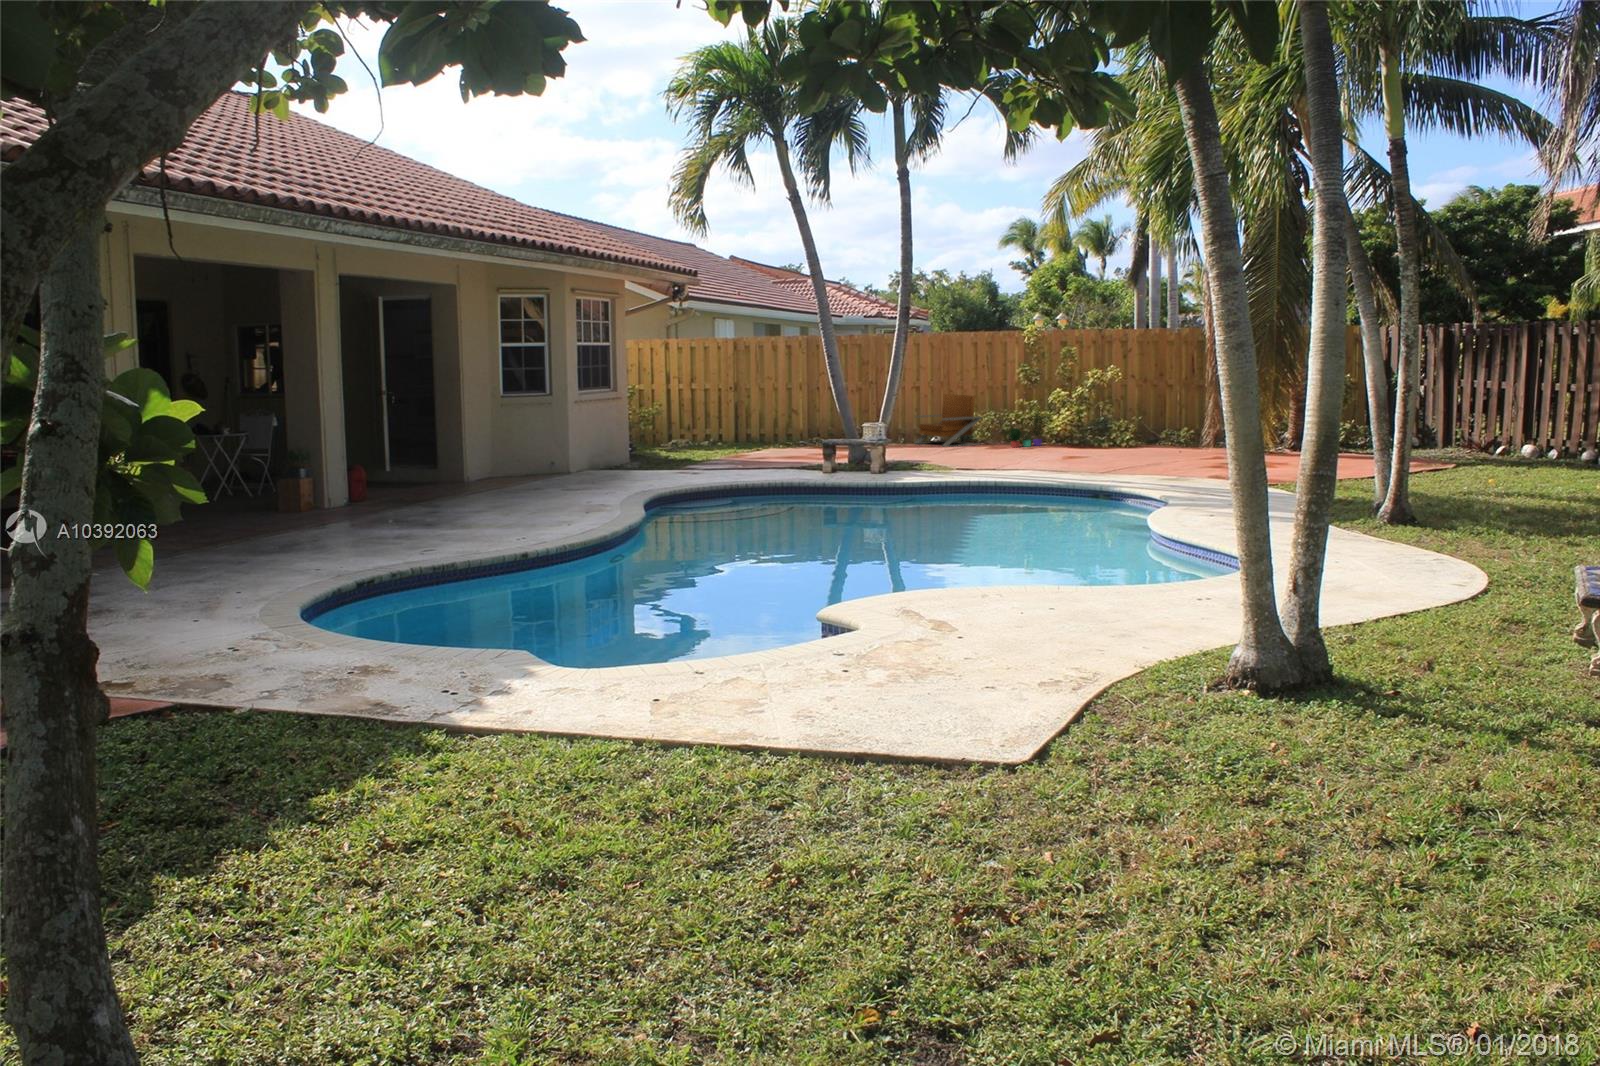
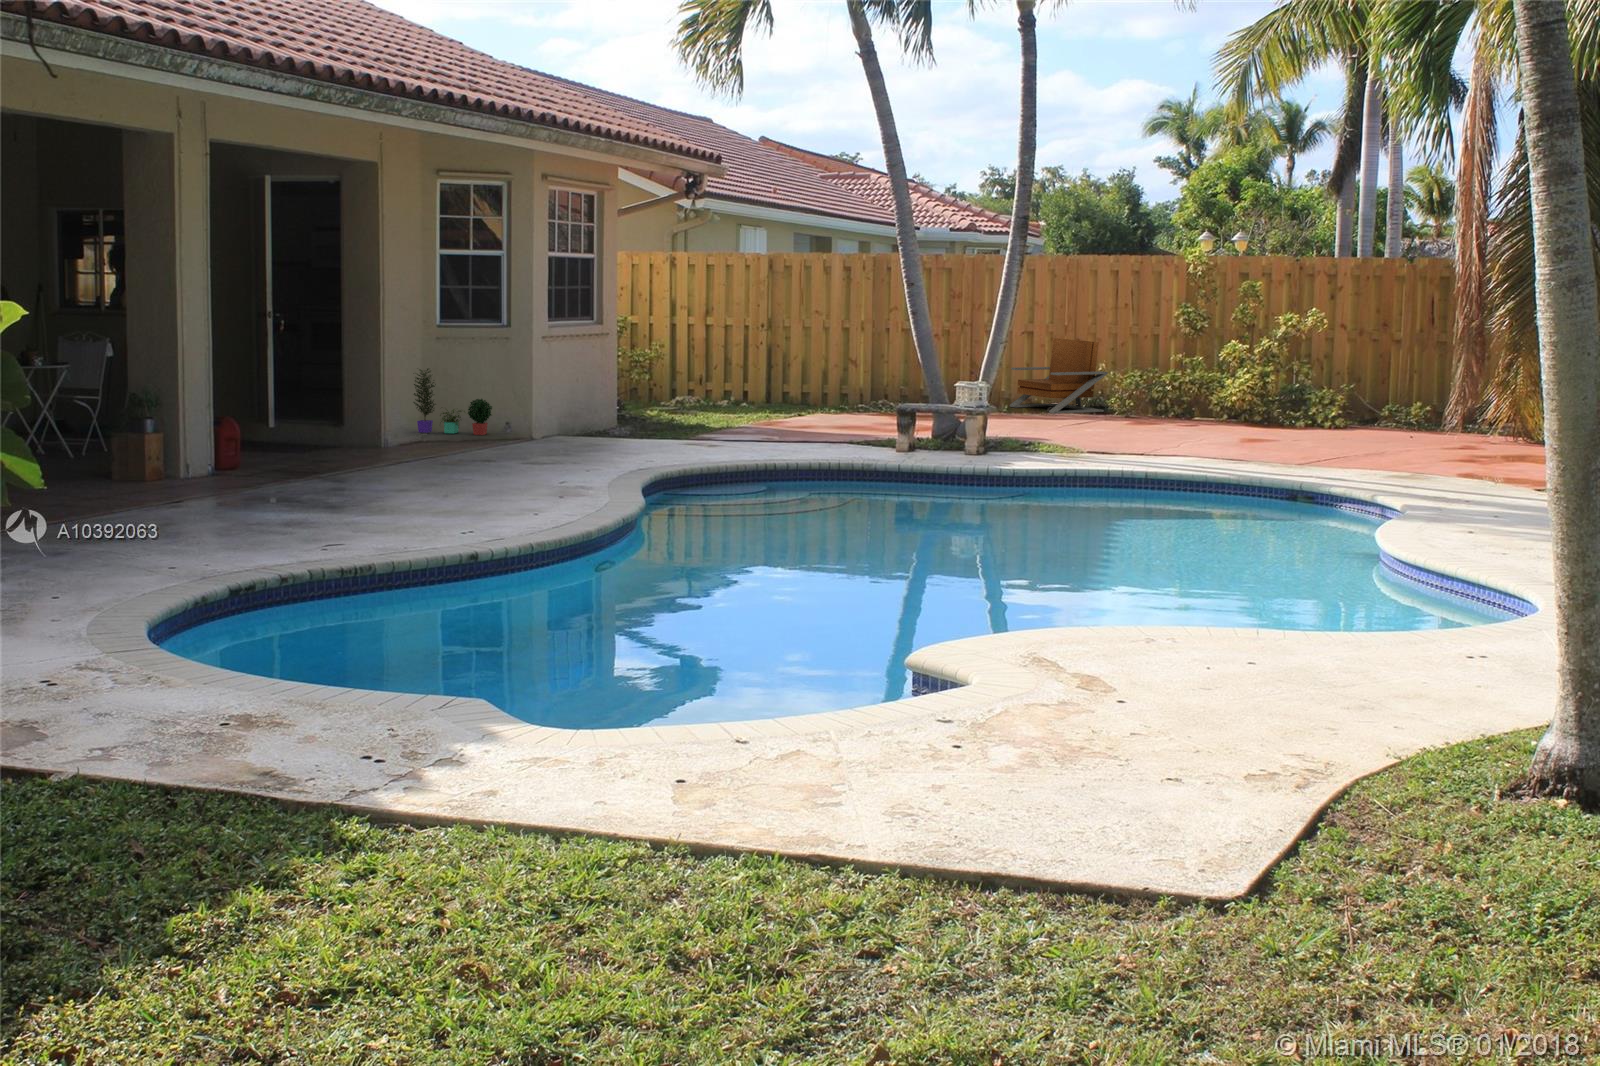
potted plant: present [1008,411,1043,448] -> present [413,368,492,435]

